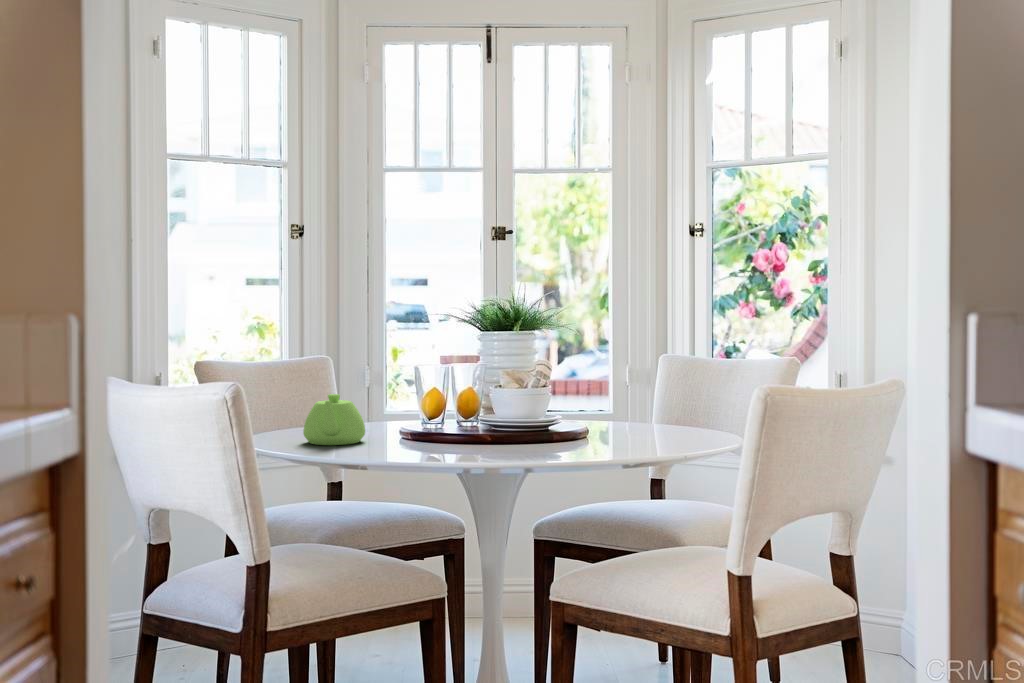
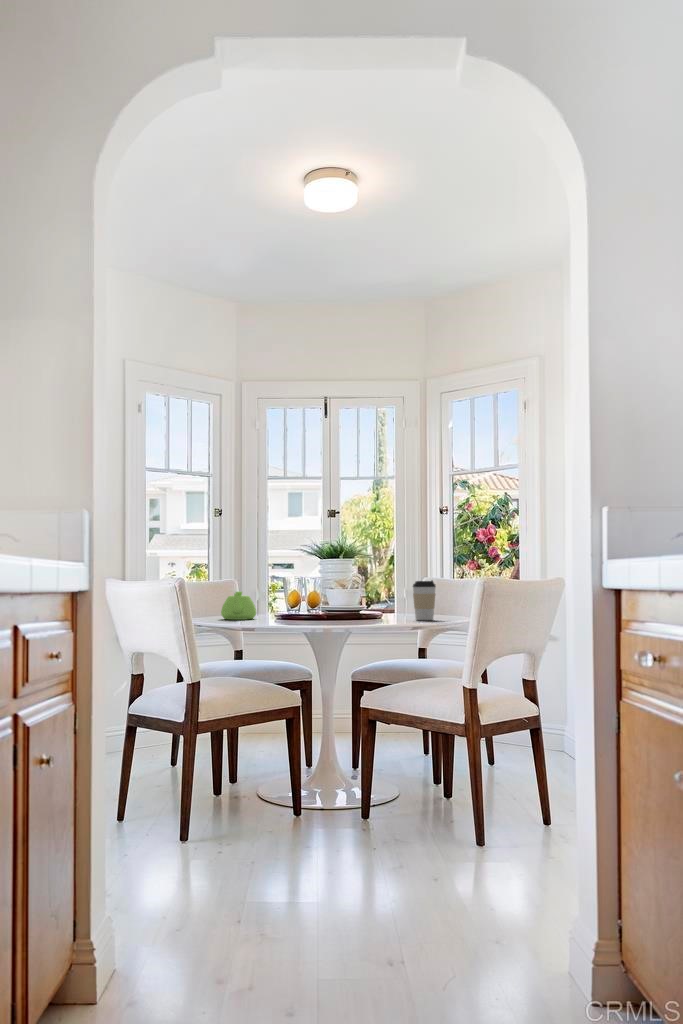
coffee cup: none [639,379,681,451] -> present [413,580,436,620]

